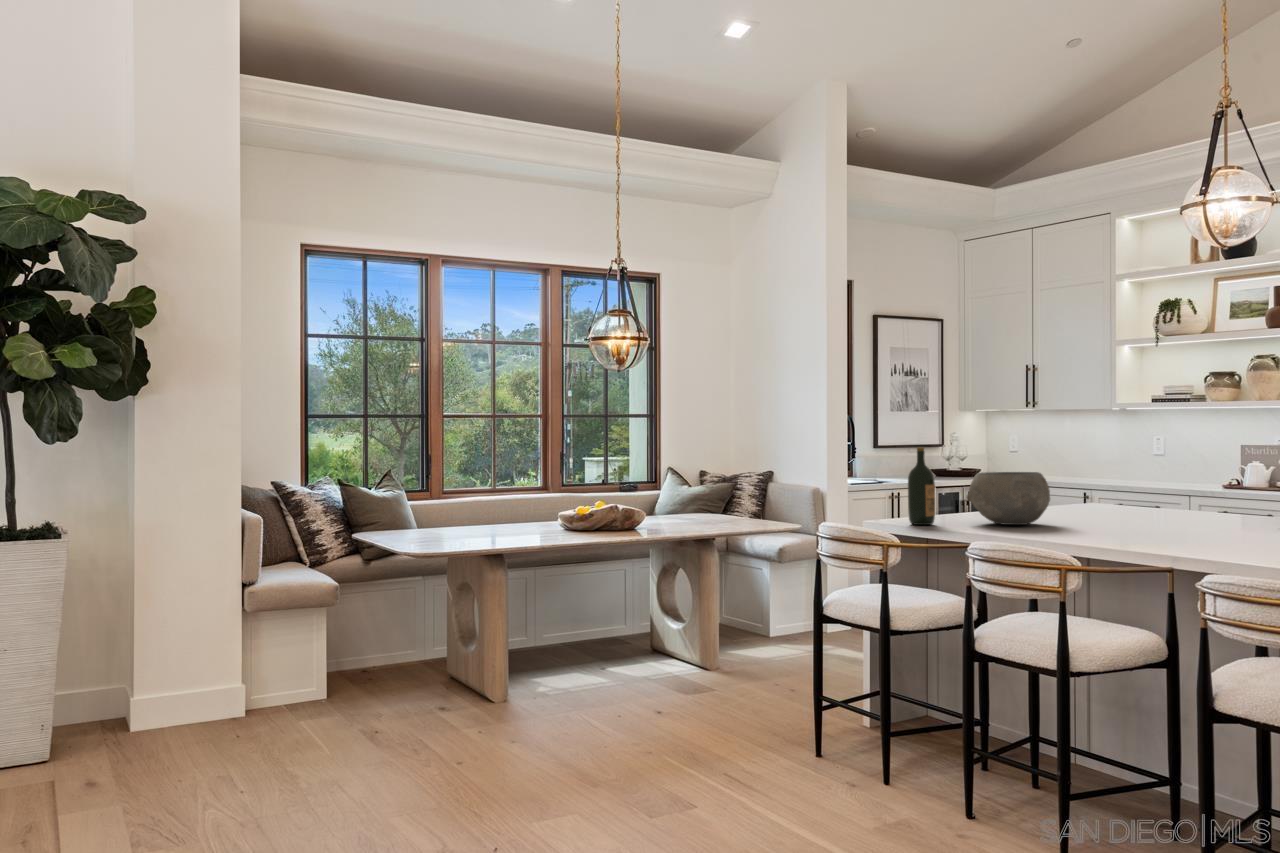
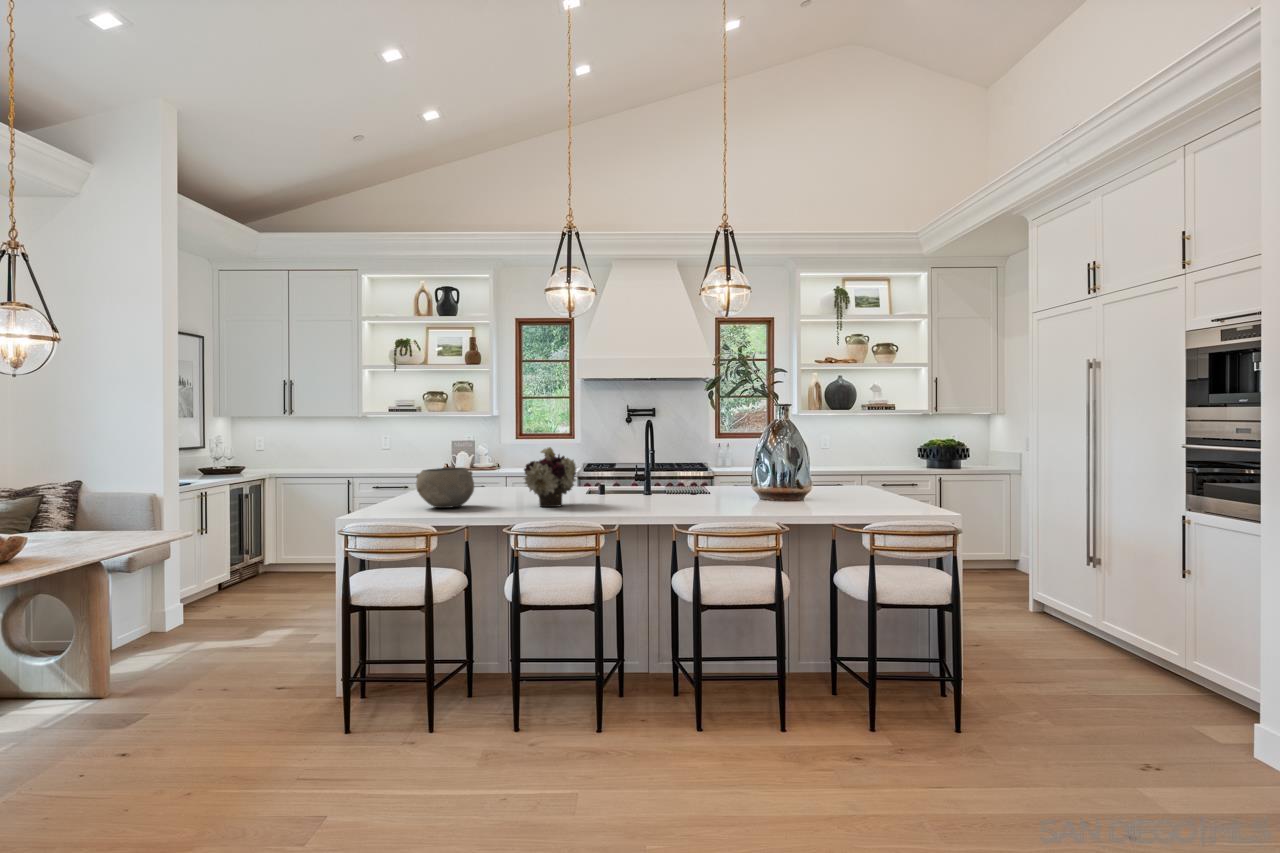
flower arrangement: none [1094,446,1204,539] -> present [524,447,576,507]
wine bottle: present [908,447,935,525] -> none [379,452,401,515]

